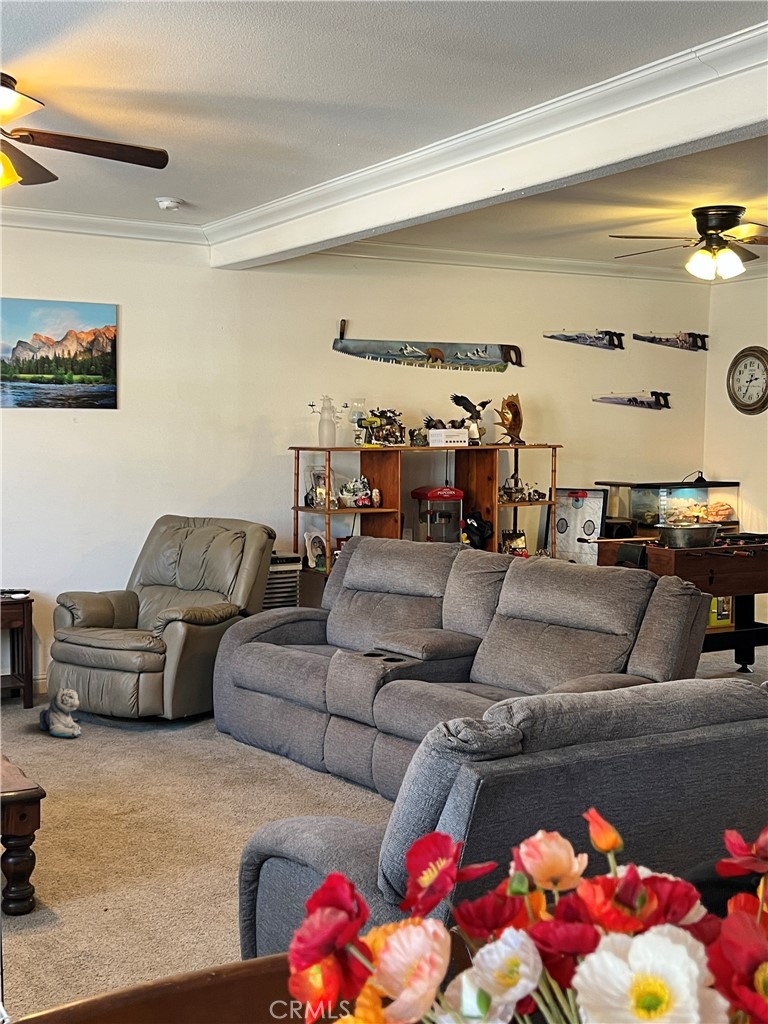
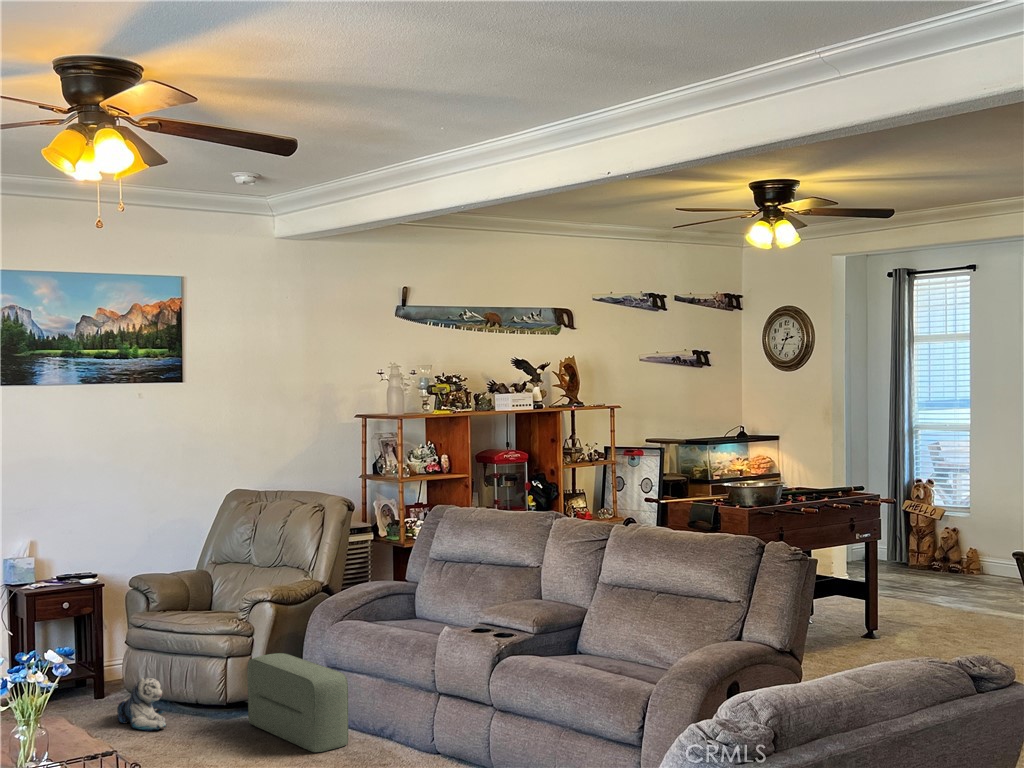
pouf: none [158,671,246,765] -> present [247,653,348,752]

